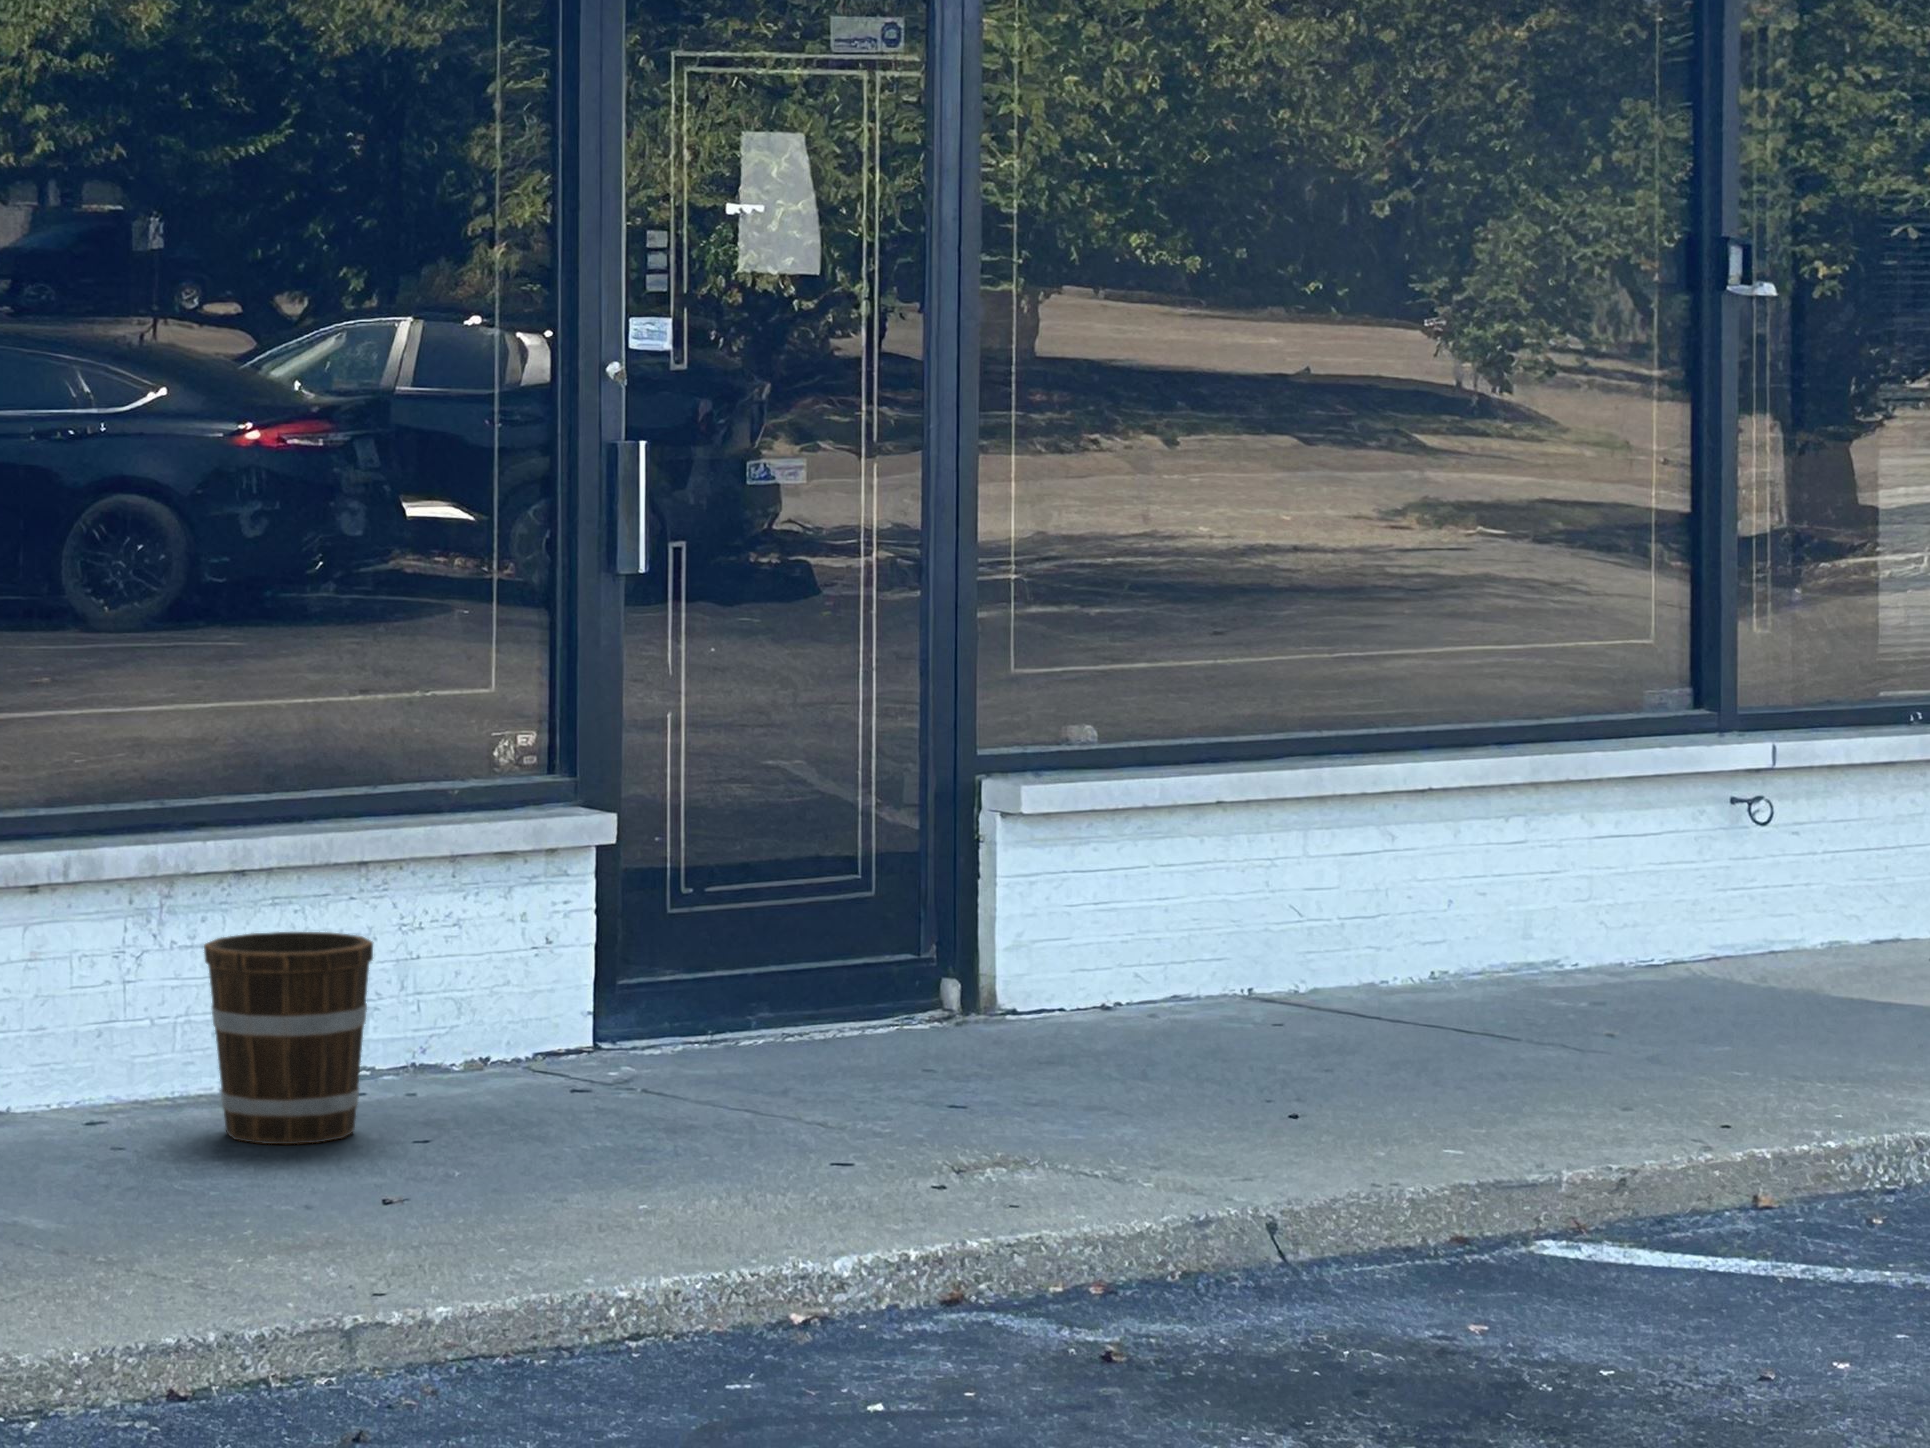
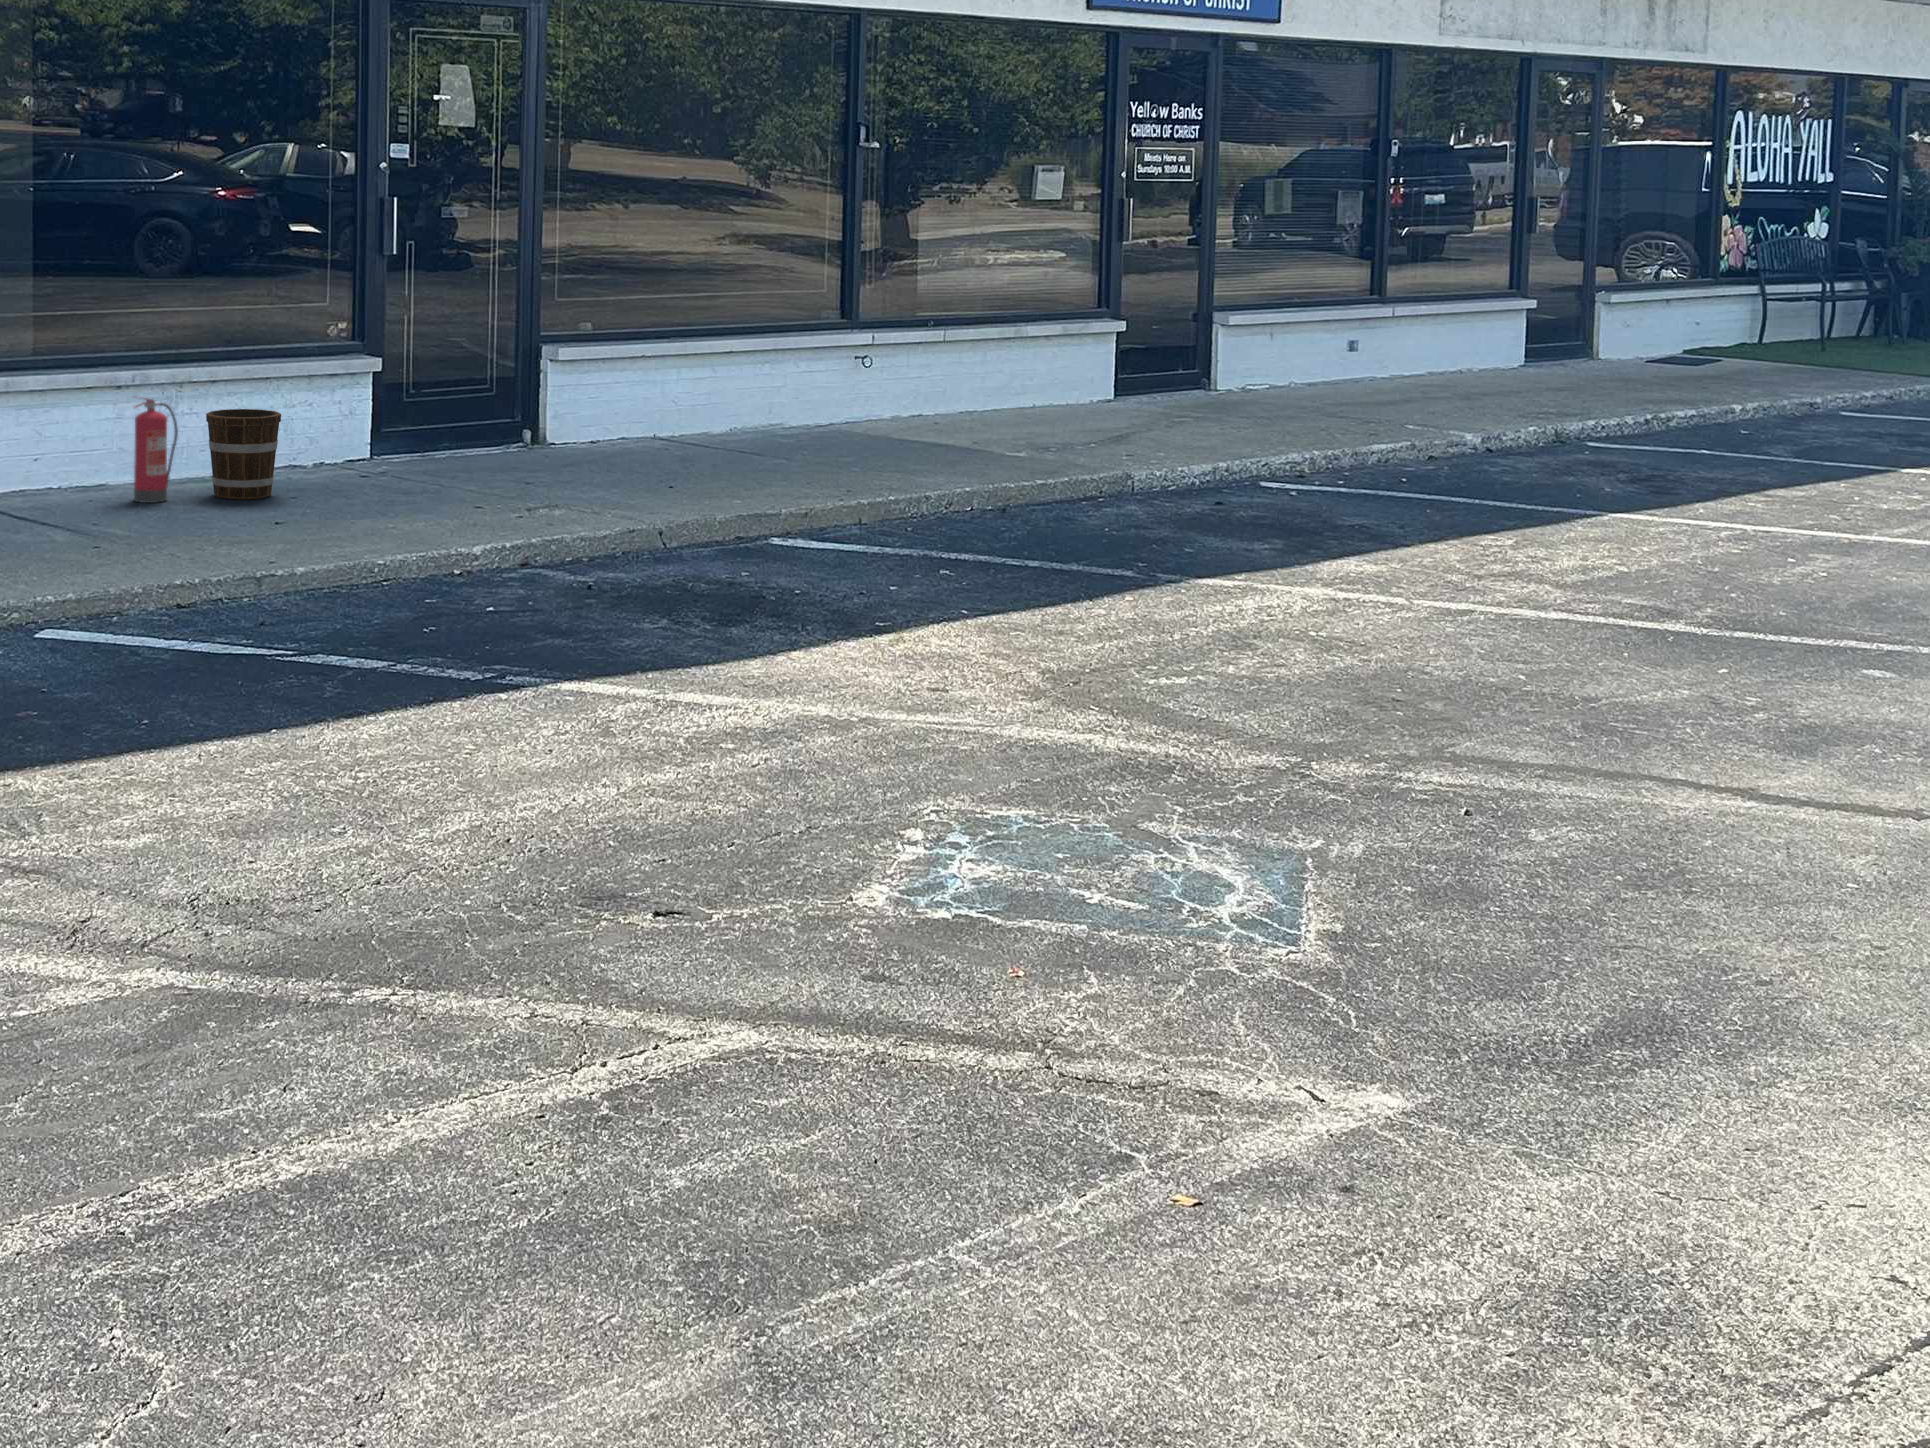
fire extinguisher: none [31,907,139,1154] -> present [134,399,178,503]

